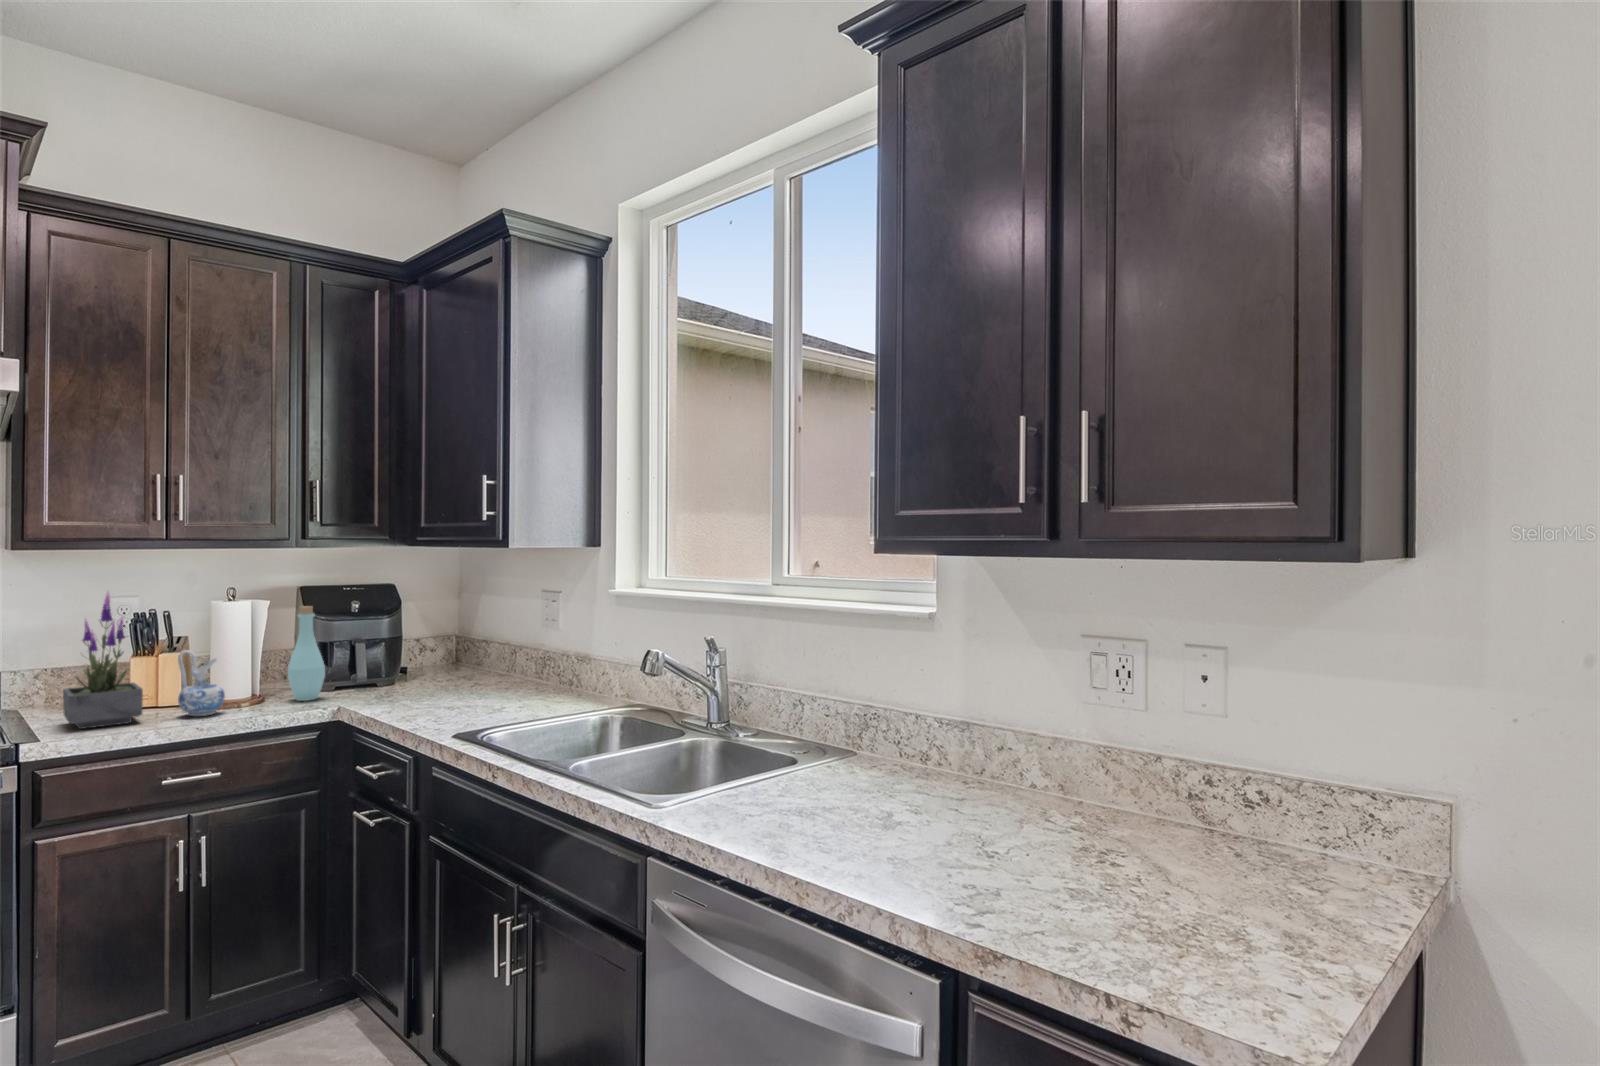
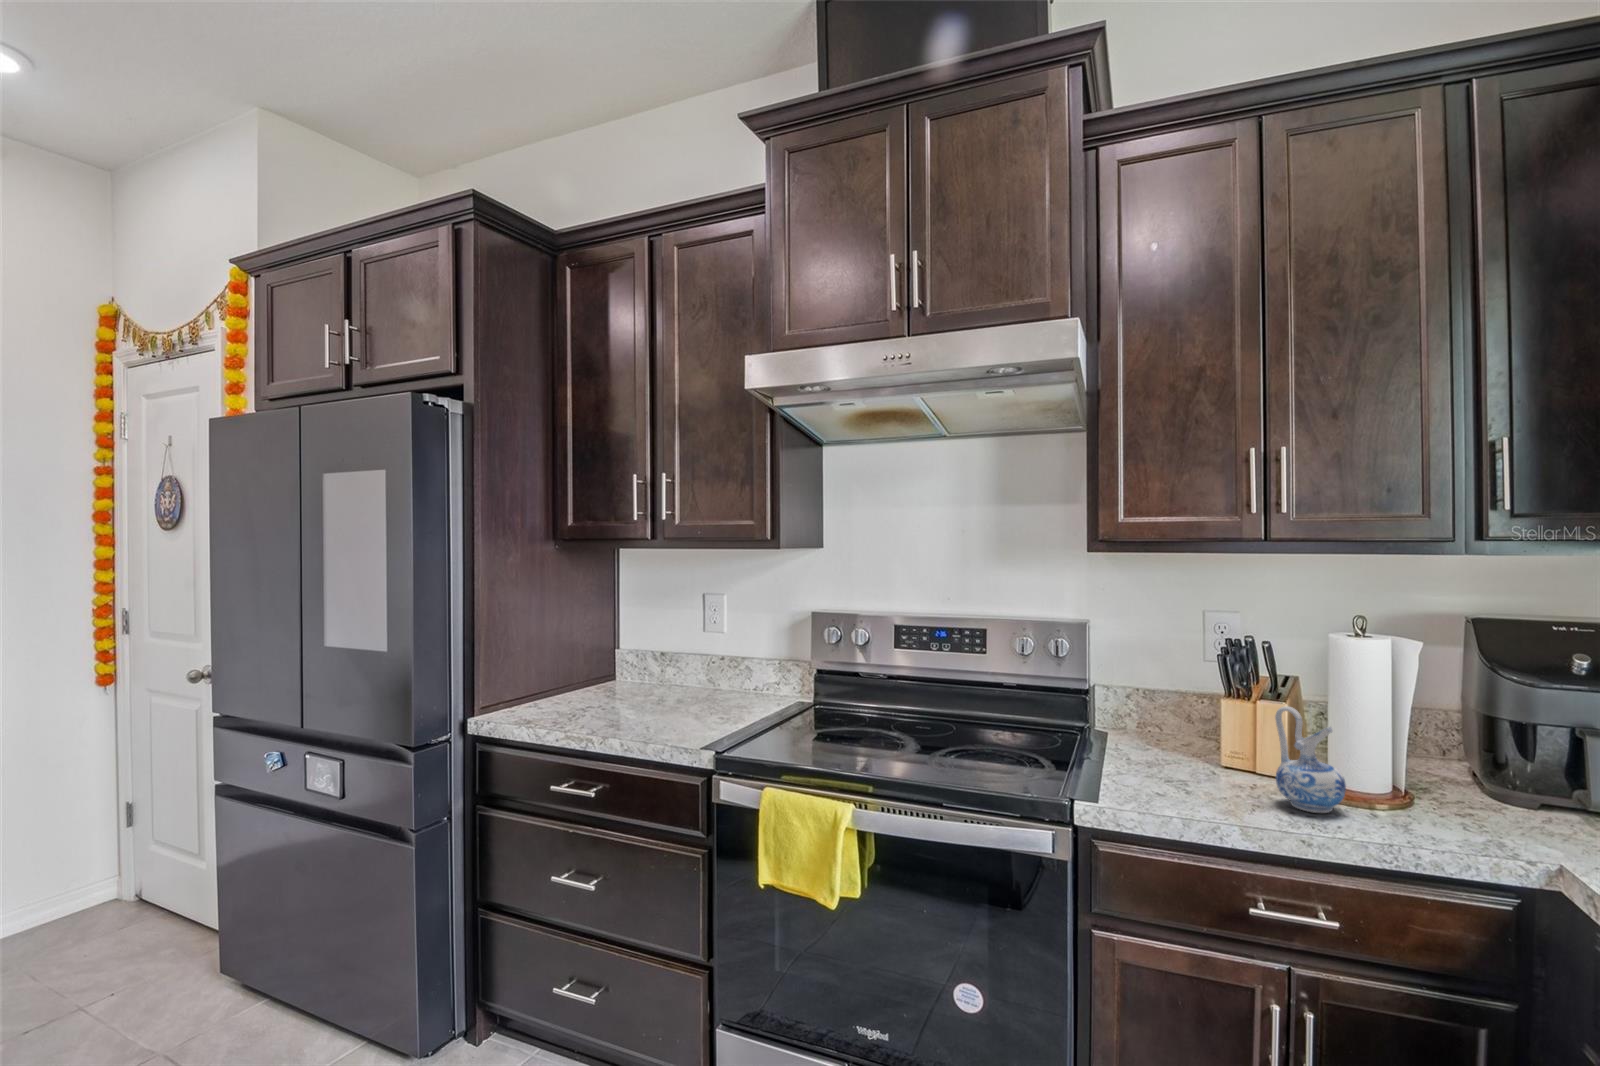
potted plant: present [63,593,143,729] -> none [1138,610,1226,797]
bottle: present [288,606,325,701] -> none [1455,658,1532,826]

